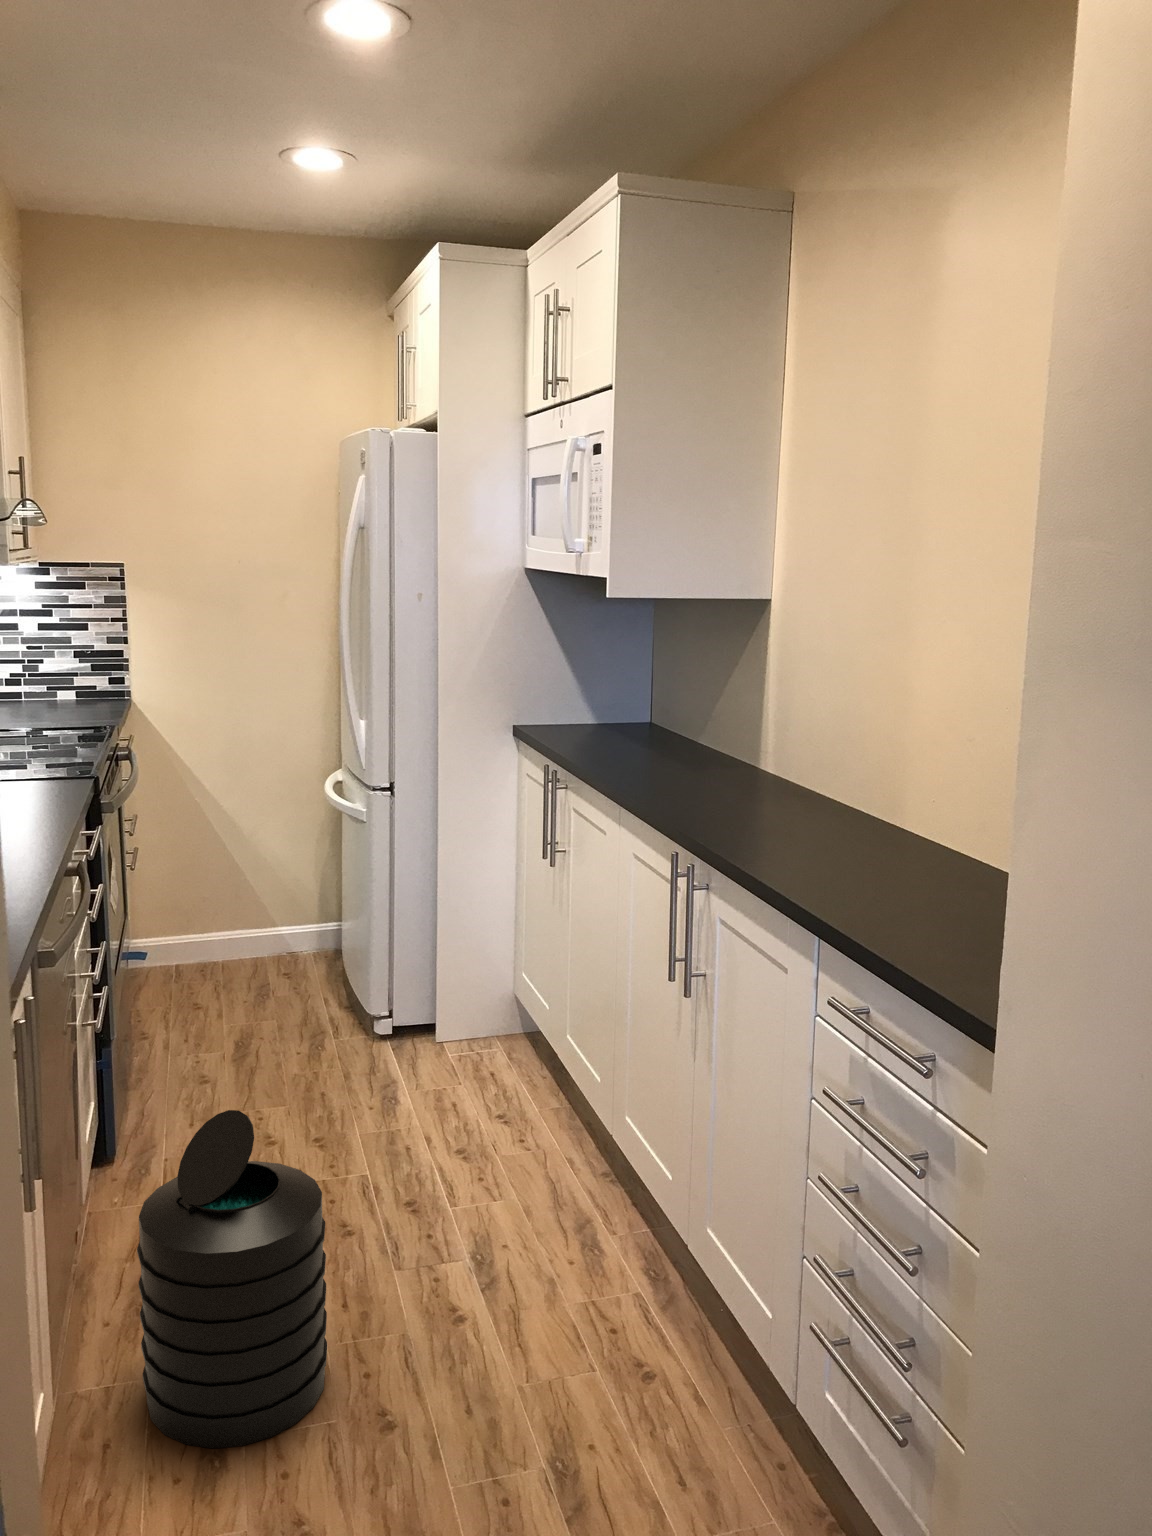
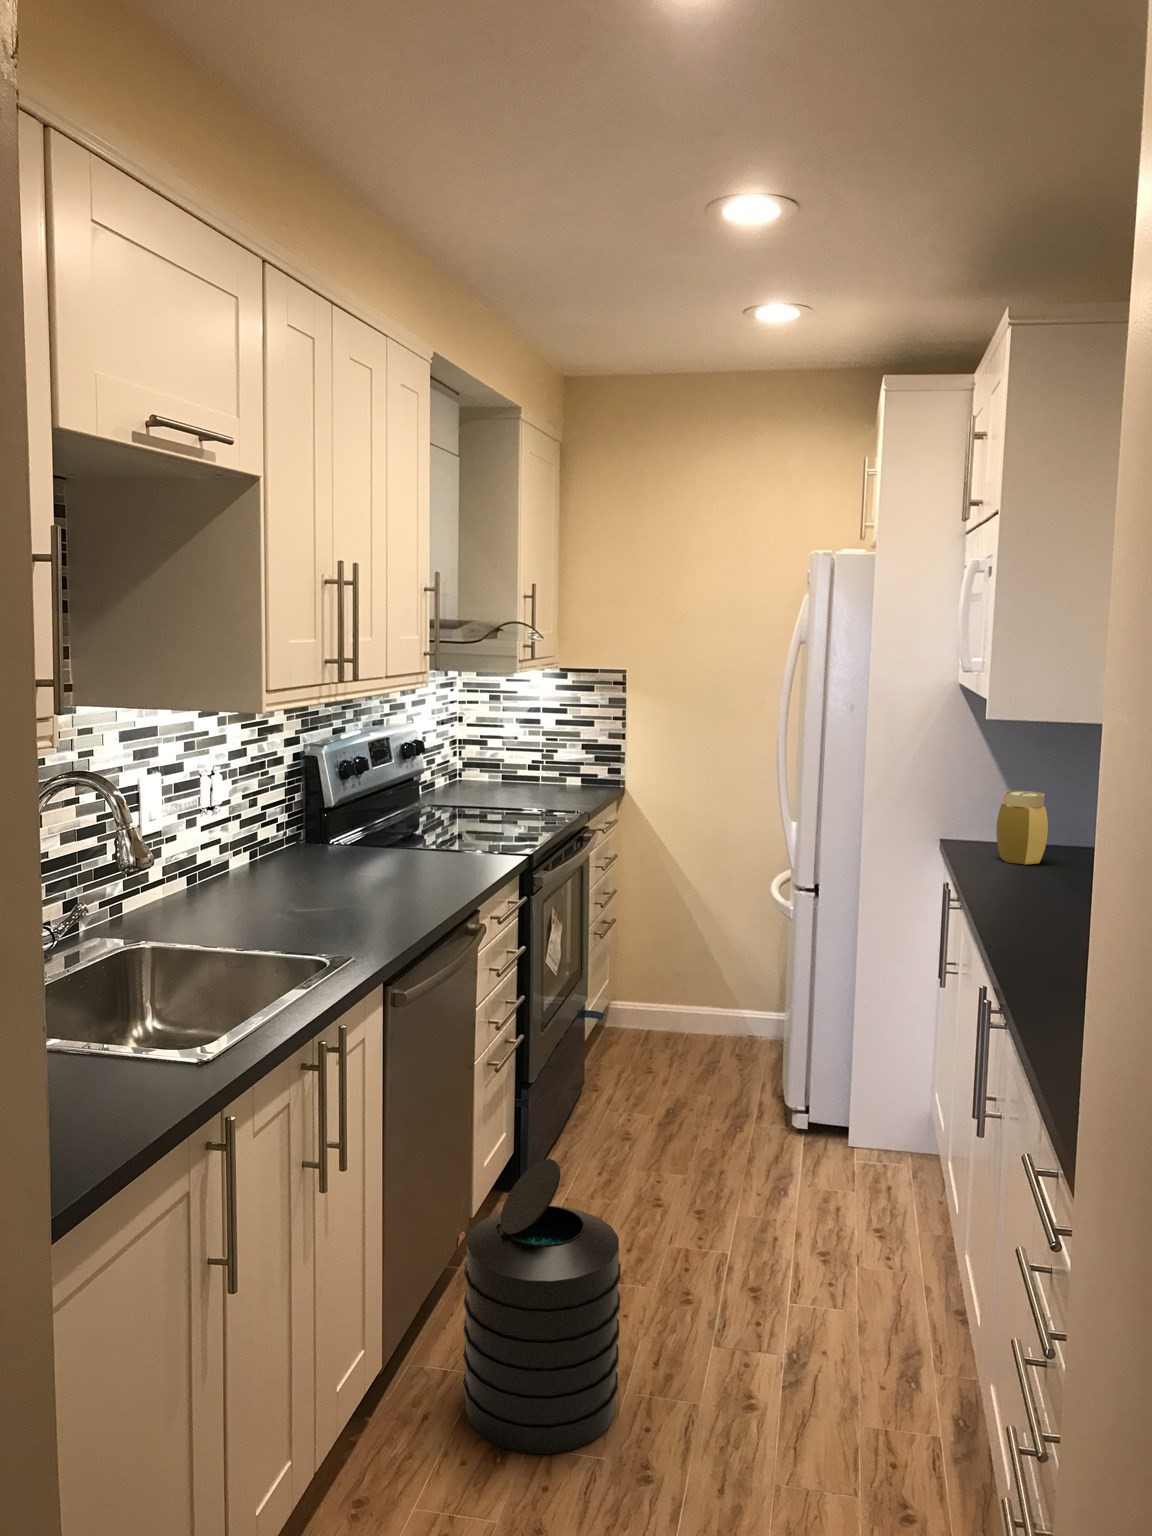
jar: none [573,670,621,740] -> present [996,791,1048,864]

